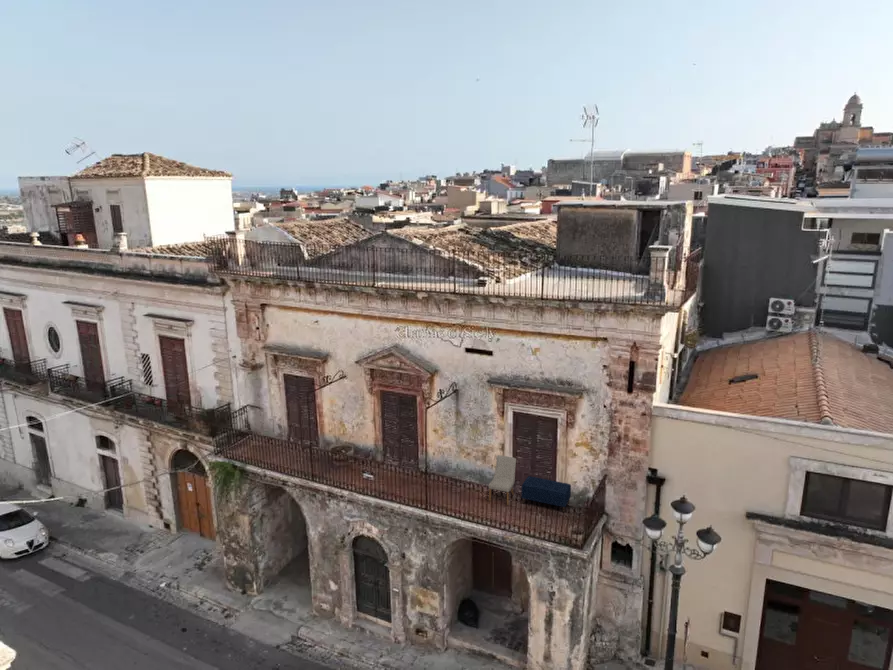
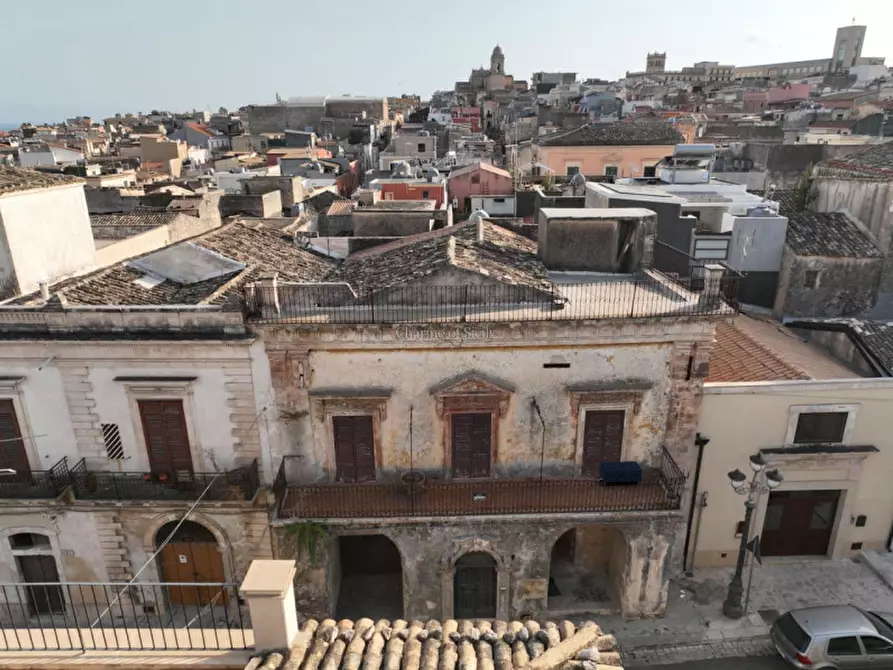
chair: present [489,455,516,505] -> none [575,450,598,492]

